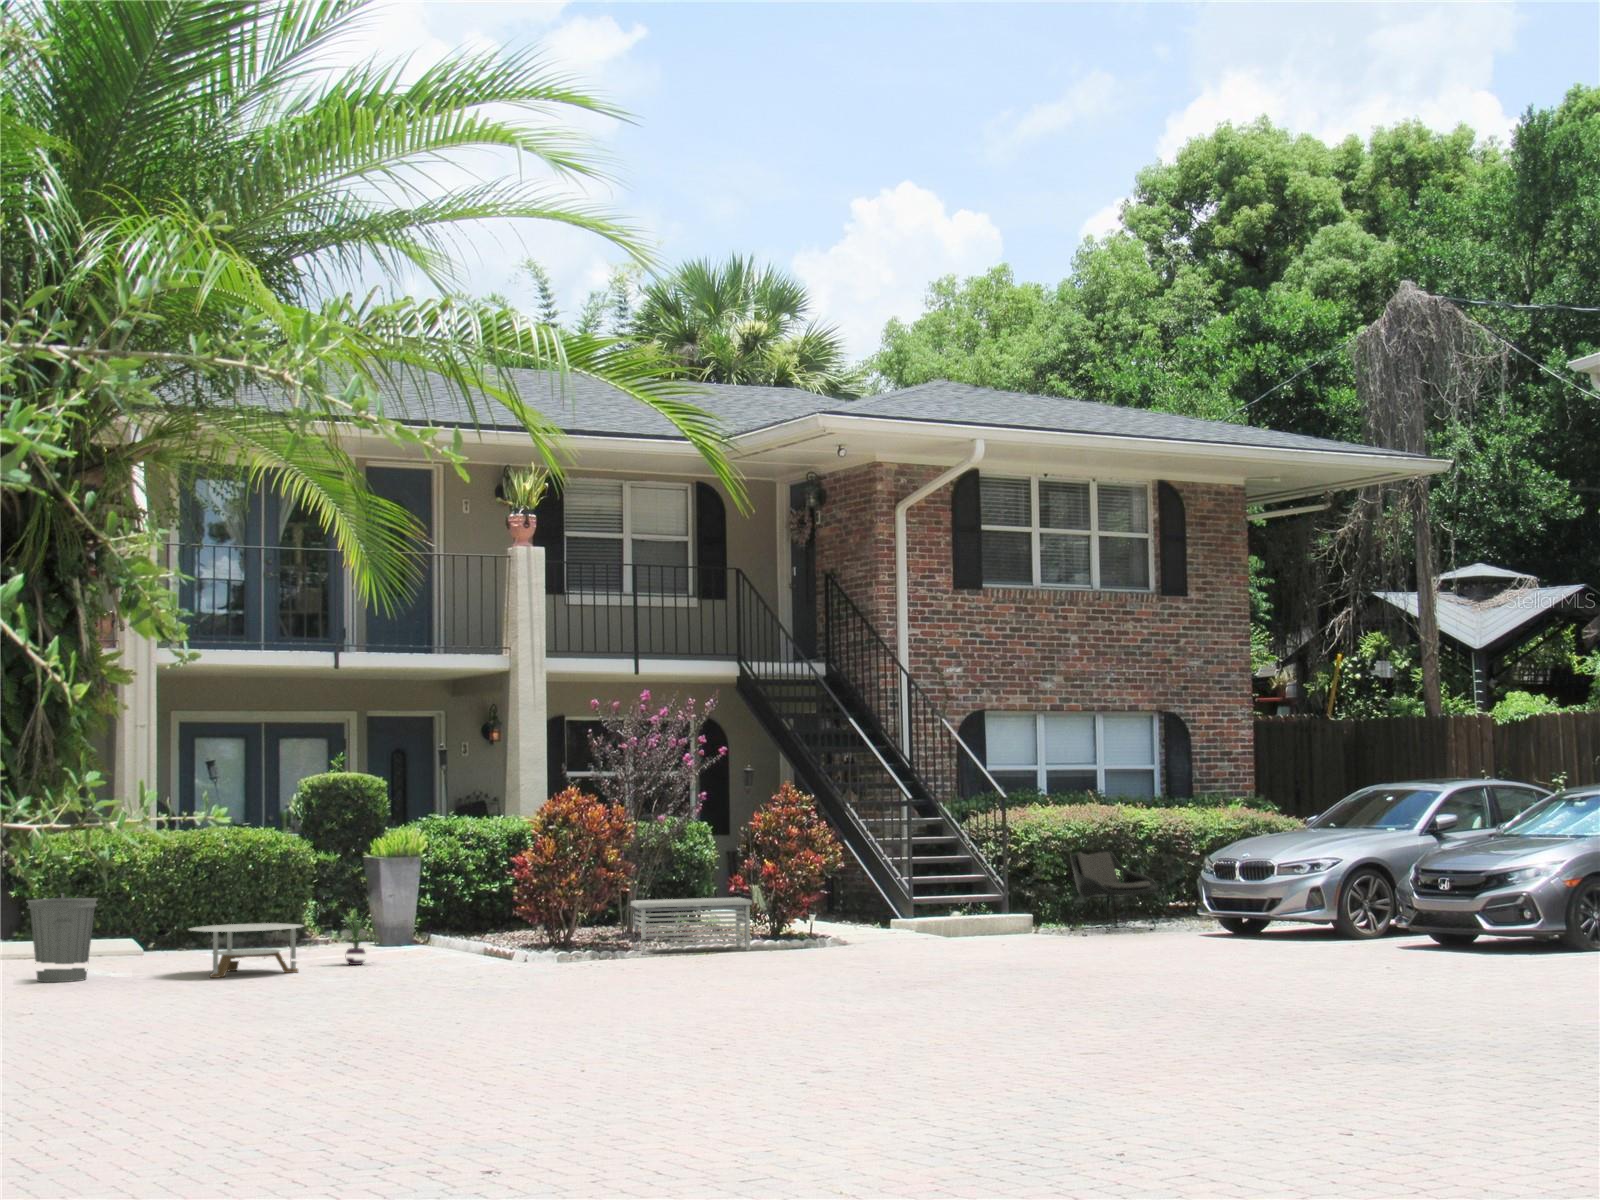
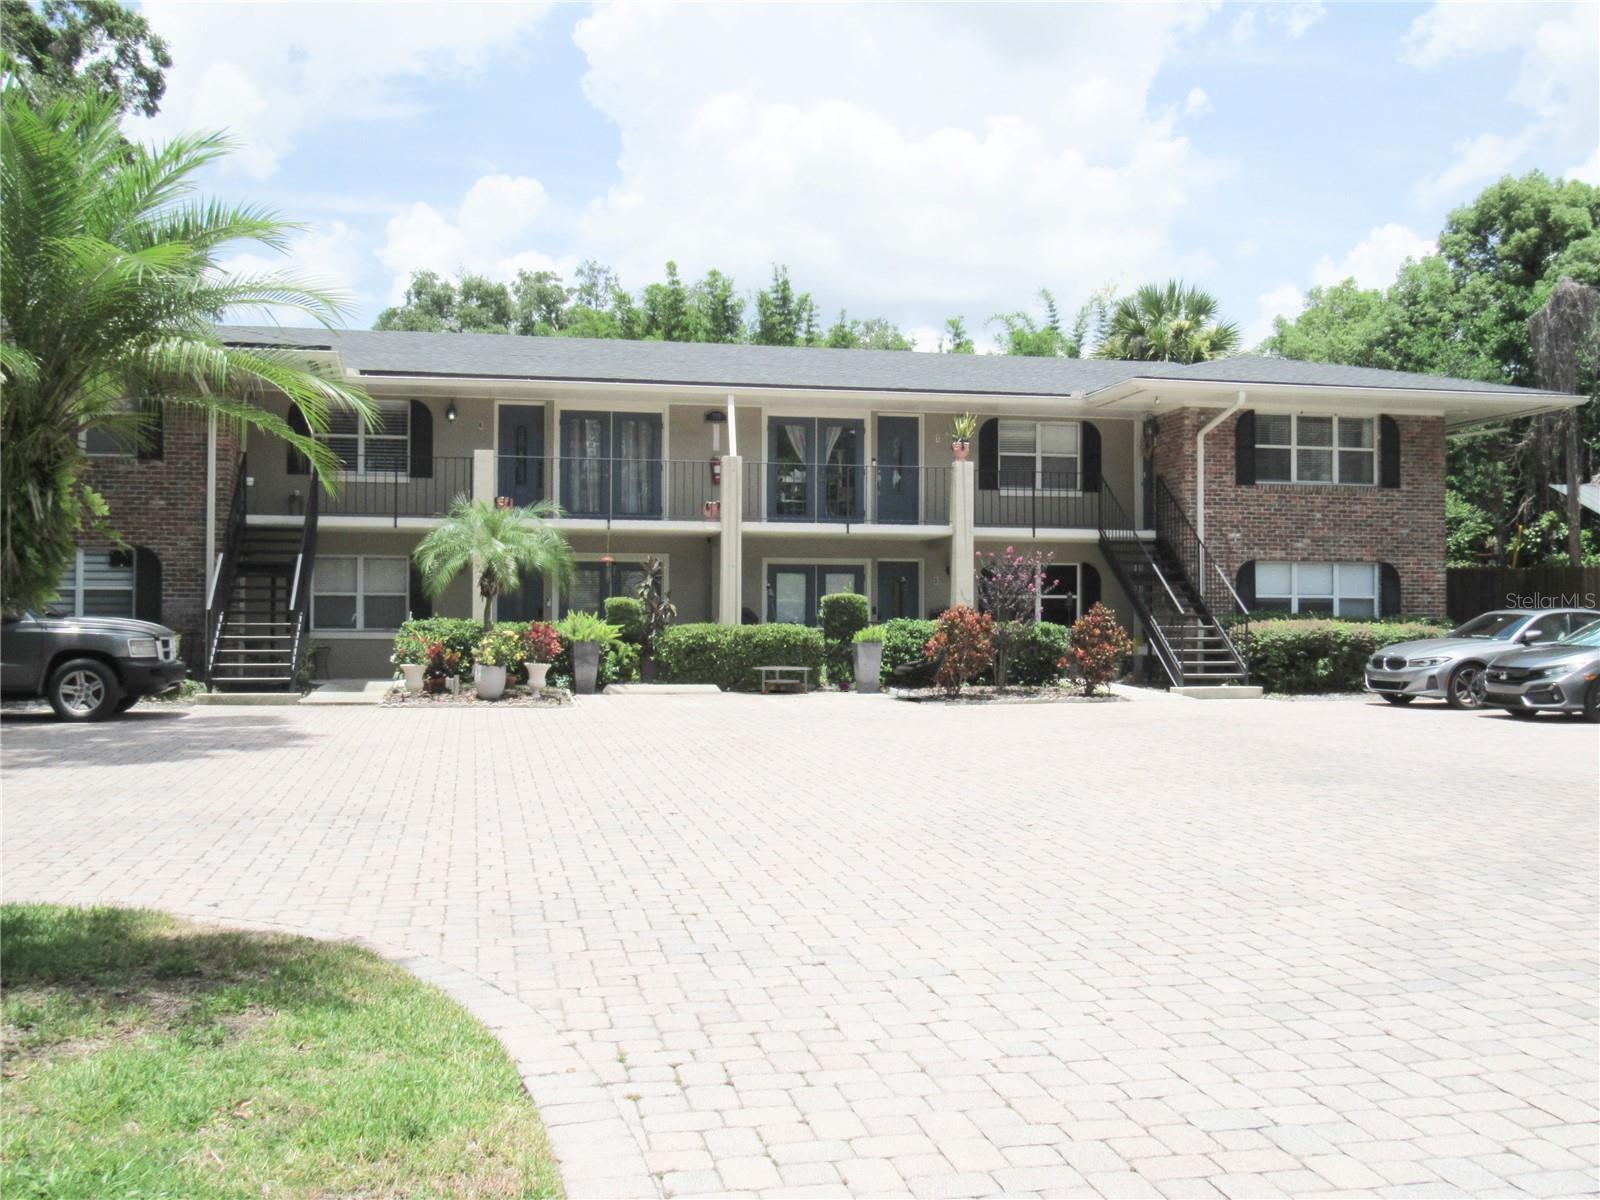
lounge chair: present [1068,852,1158,932] -> present [894,645,946,700]
trash can: present [27,893,98,982] -> none [673,646,709,692]
storage bench: present [630,897,752,954] -> none [1001,664,1068,696]

